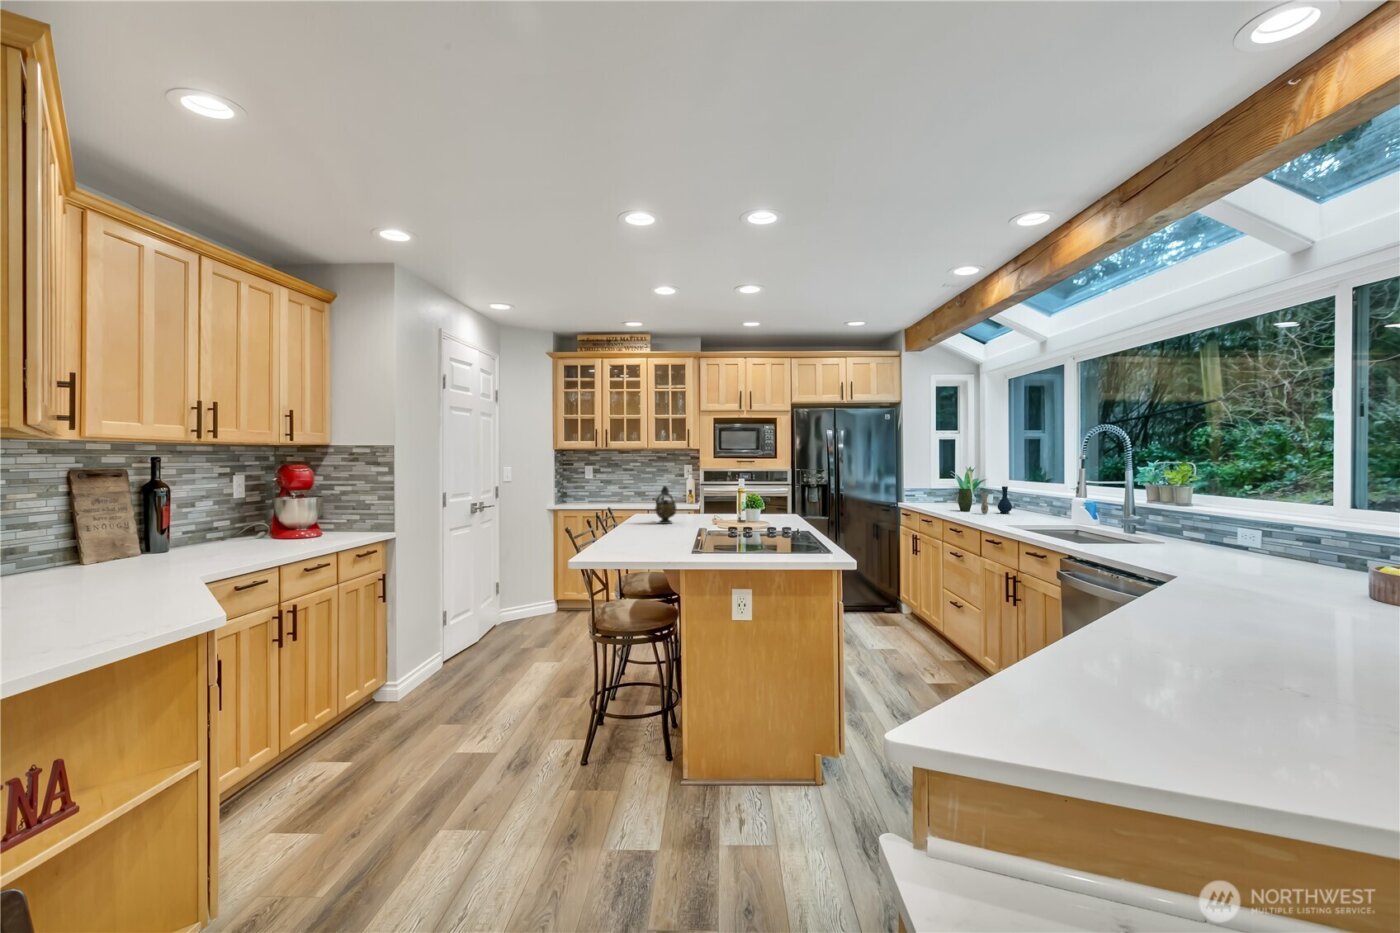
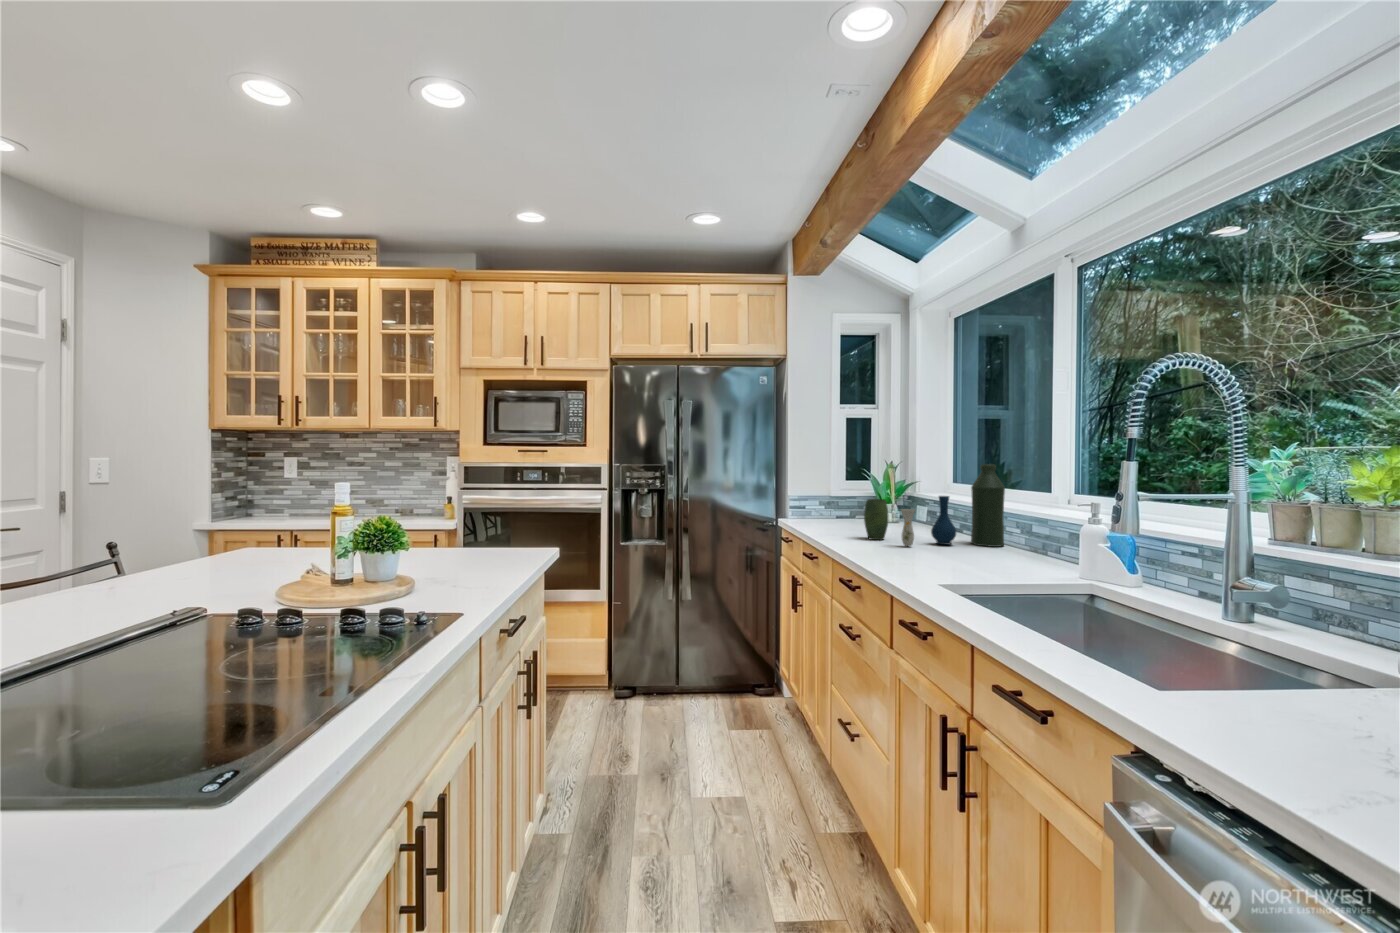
bottle: none [1021,469,1040,514] -> present [971,464,1005,547]
teapot: present [655,486,676,524] -> none [143,498,215,589]

